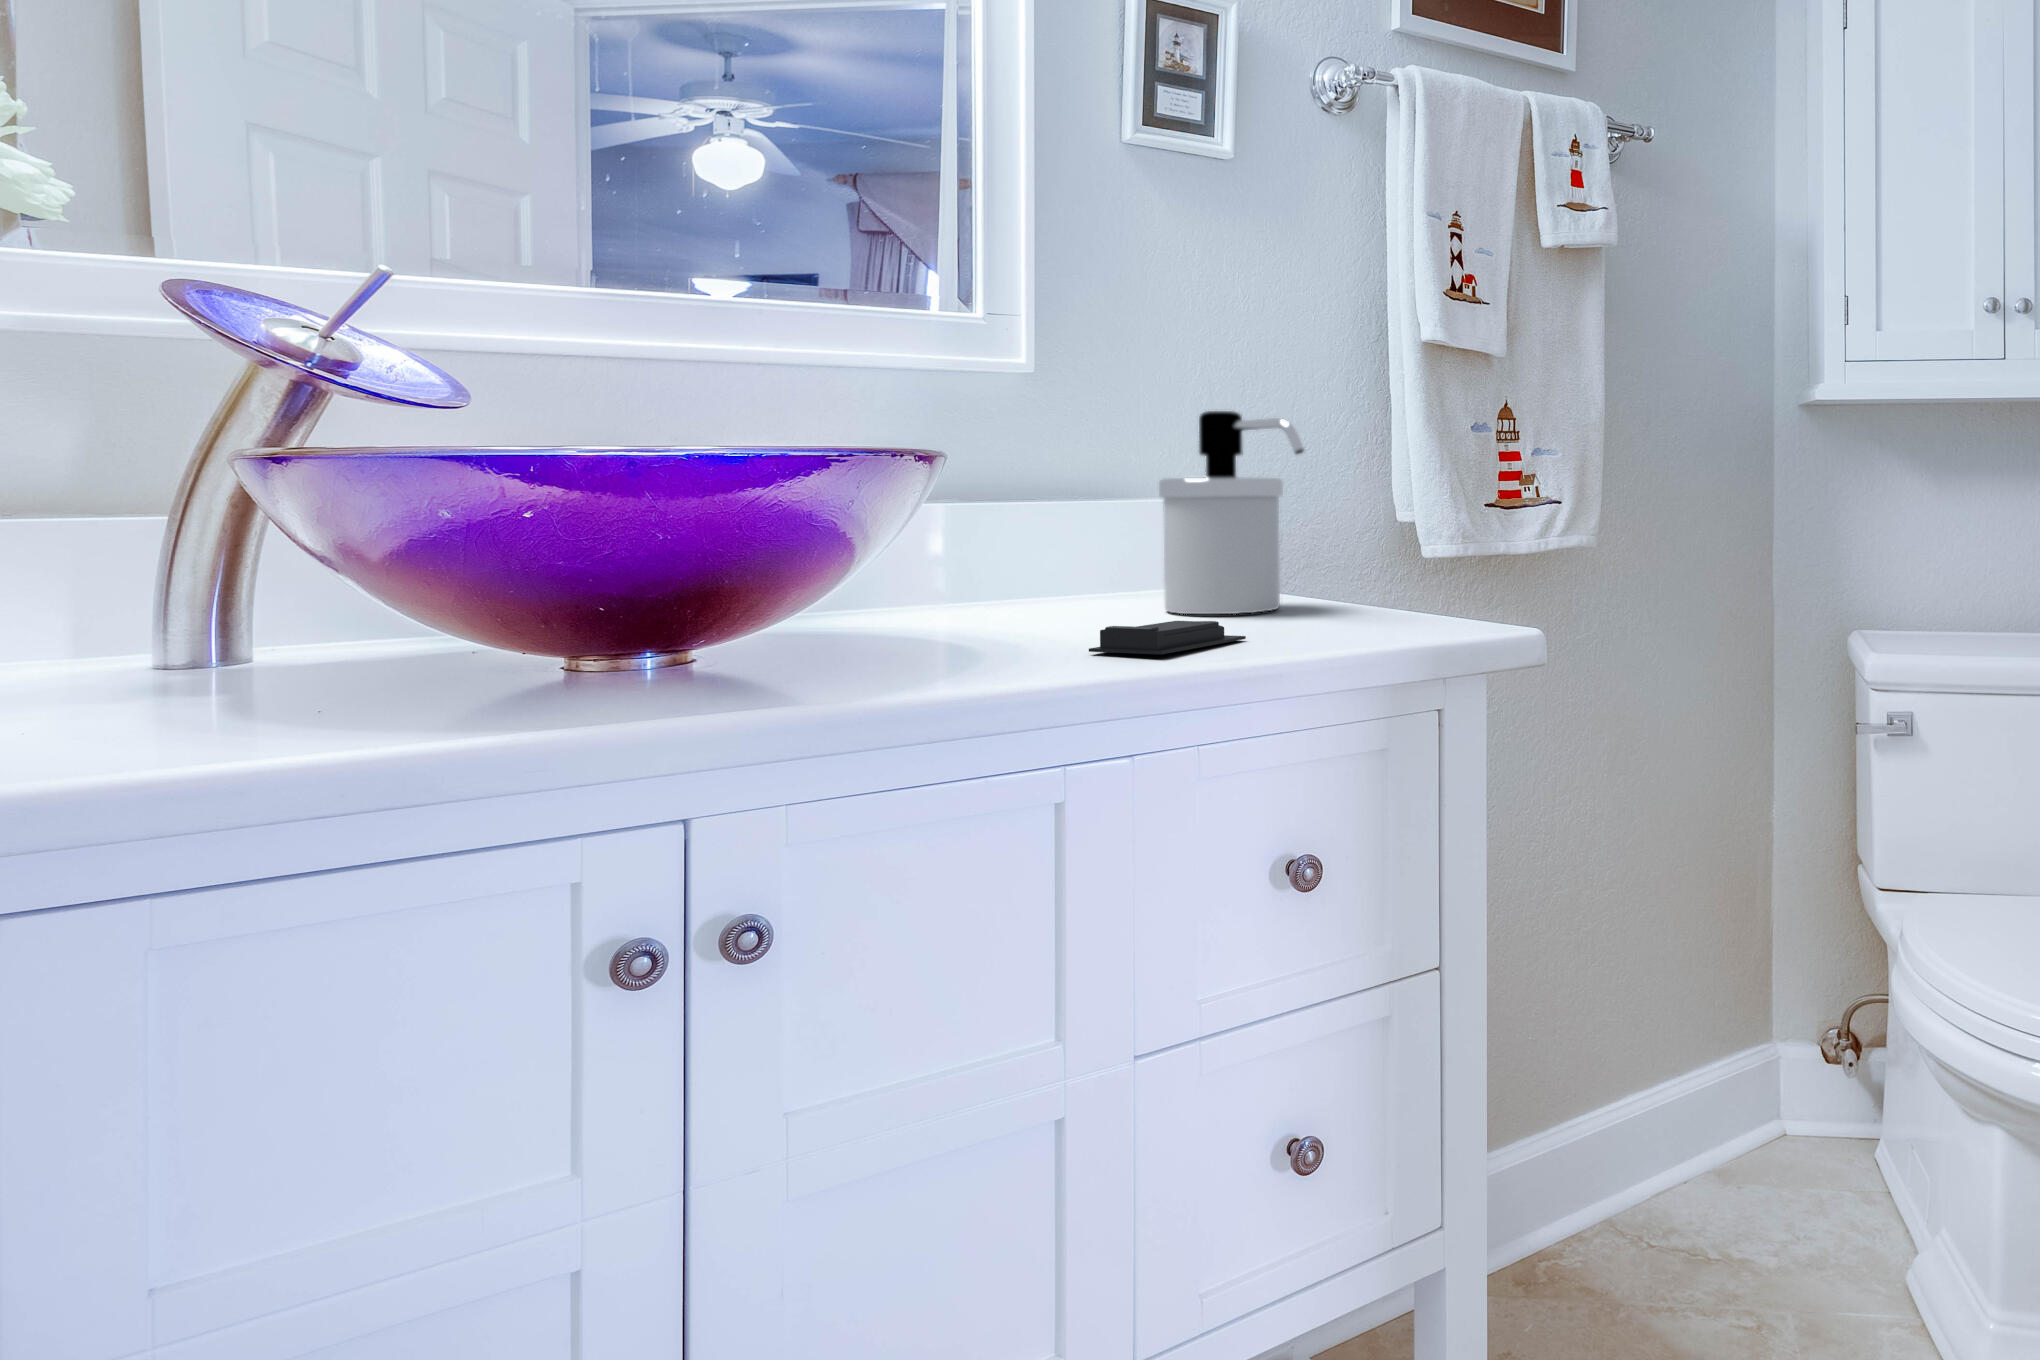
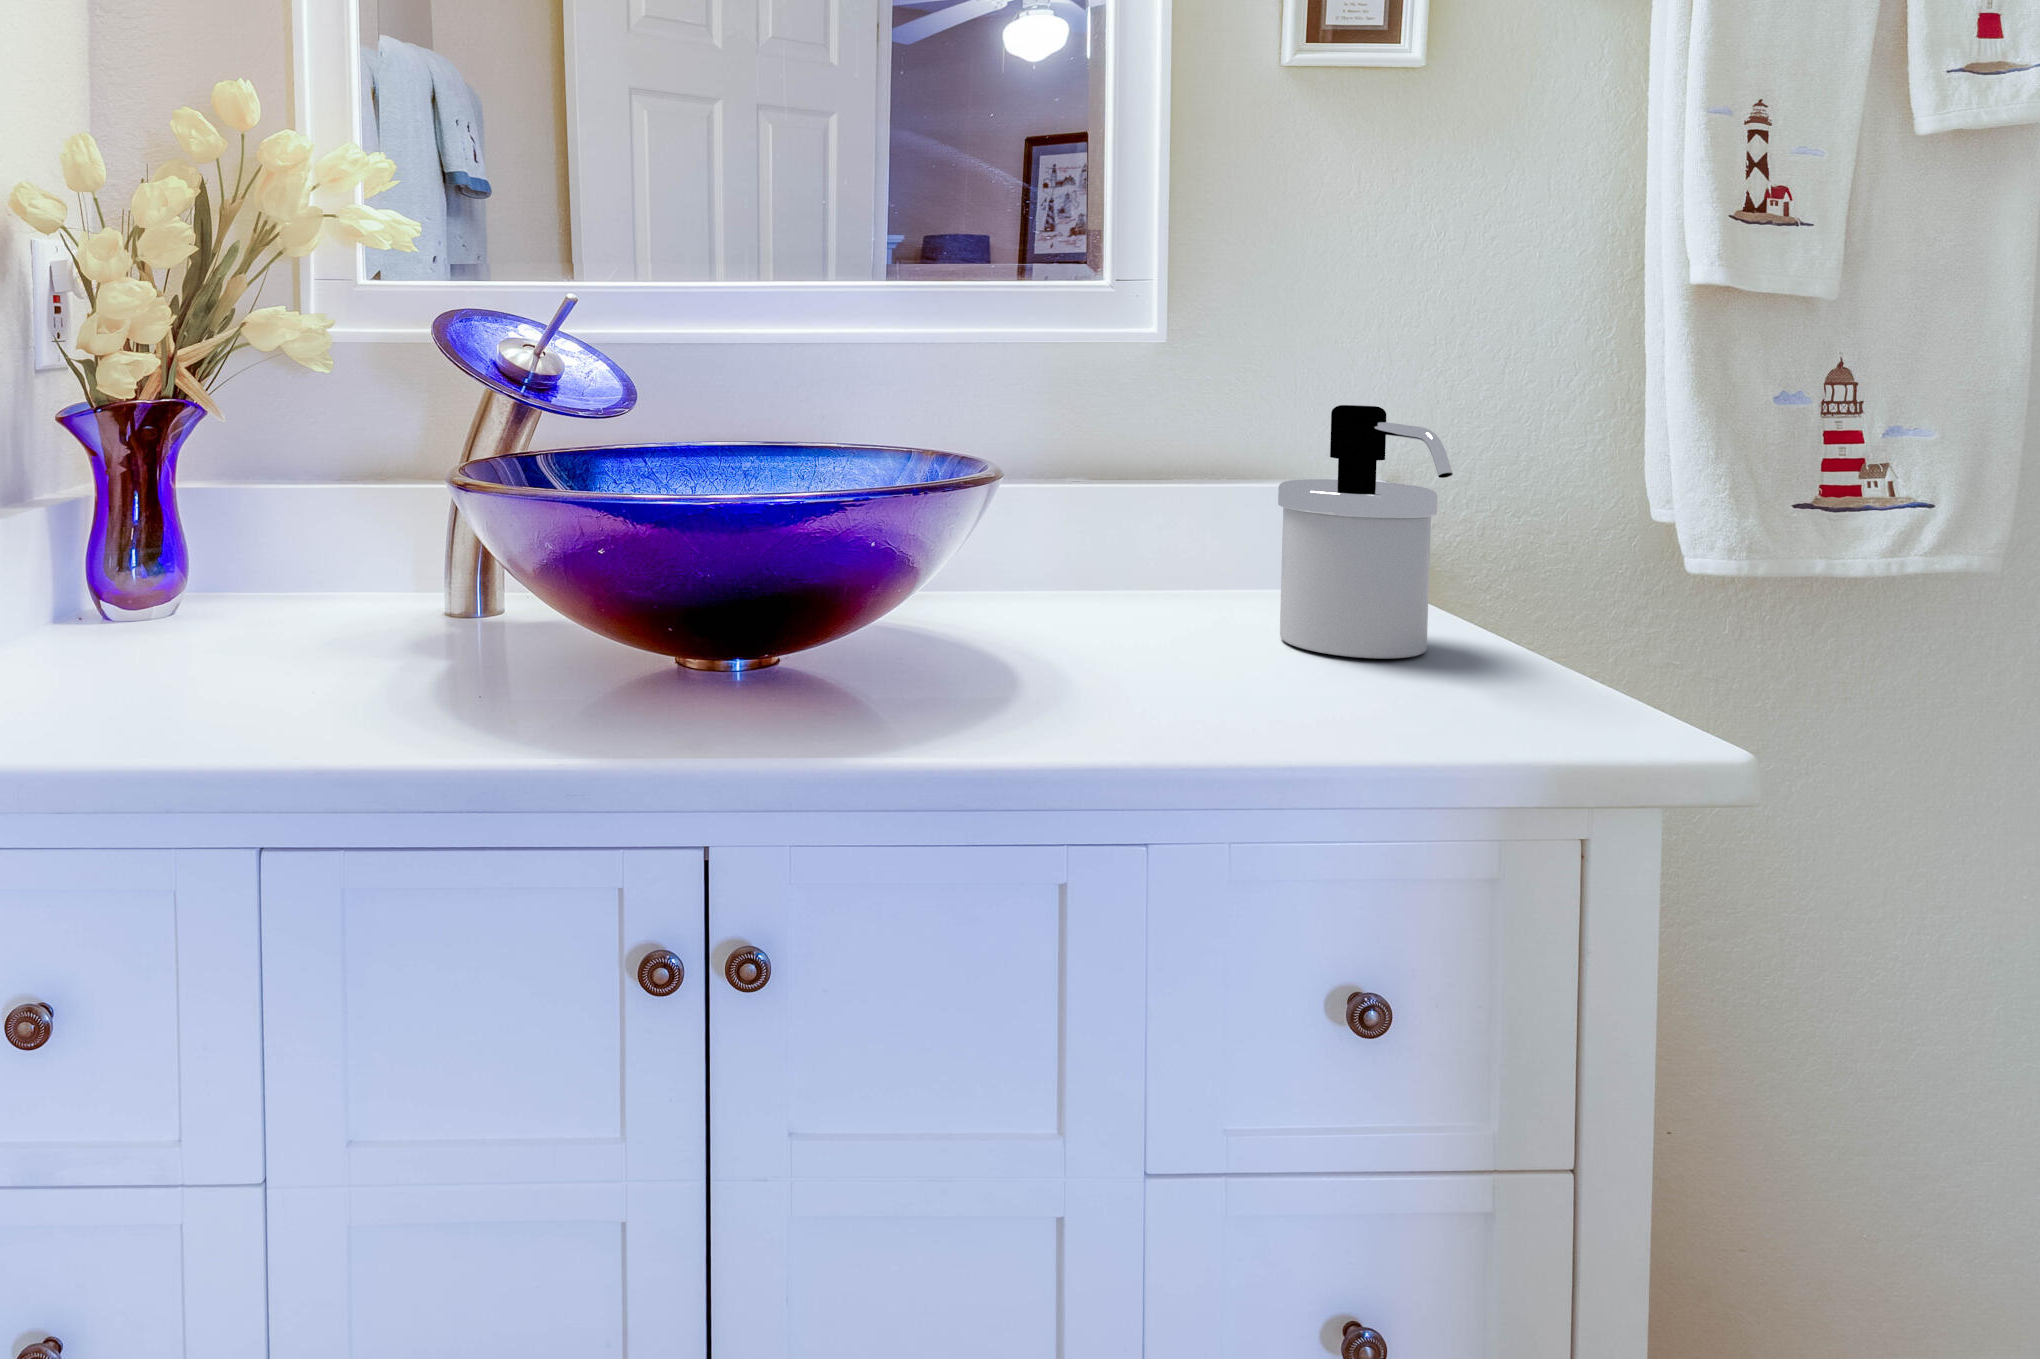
soap bar: present [1089,621,1246,654] -> none [1144,681,1342,739]

